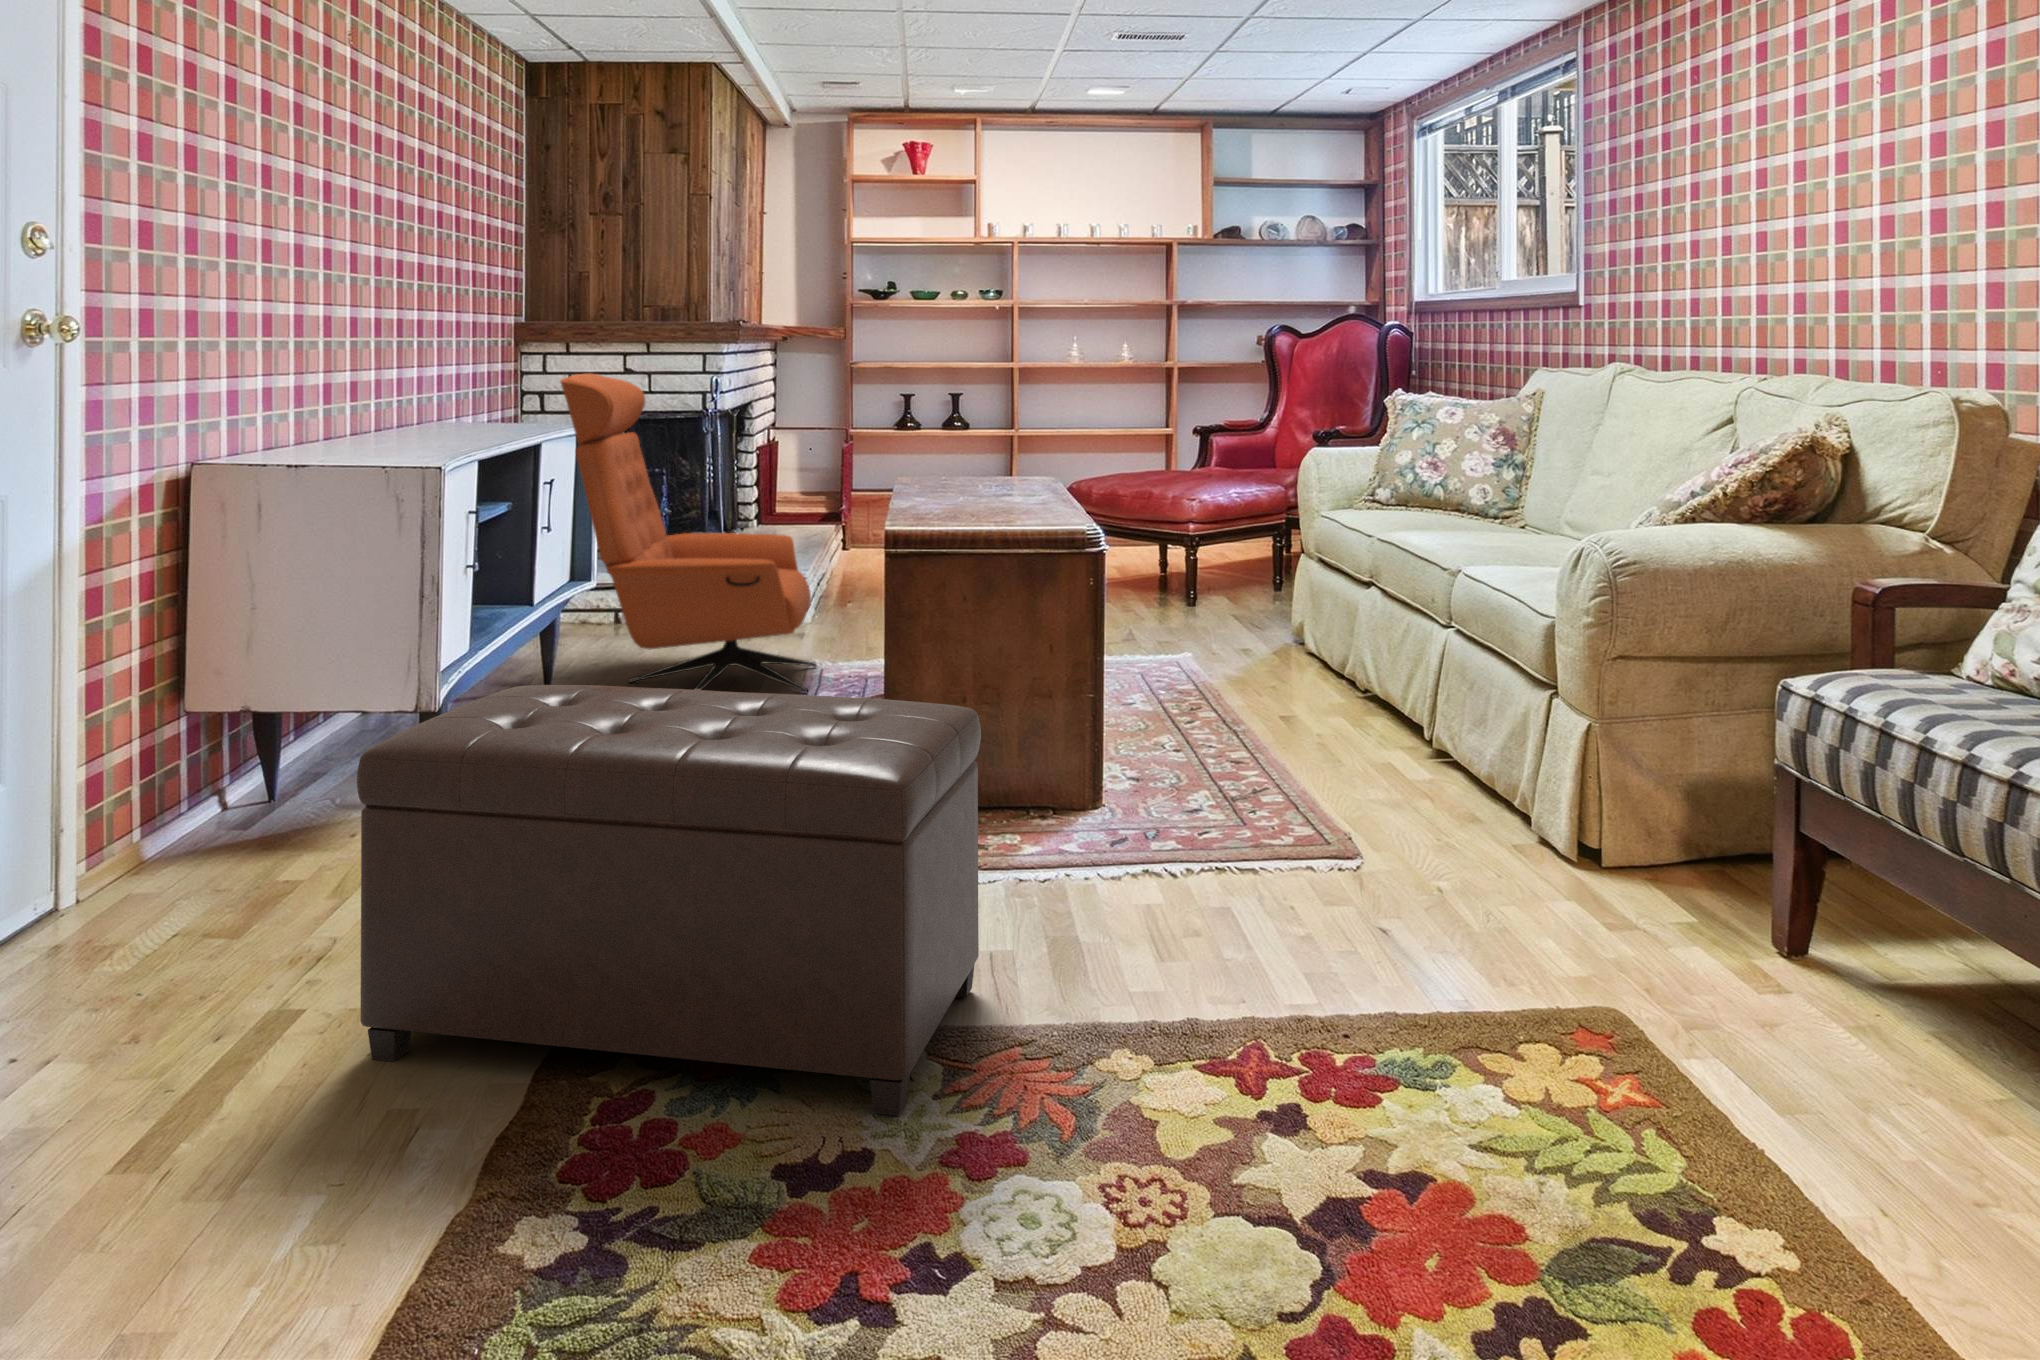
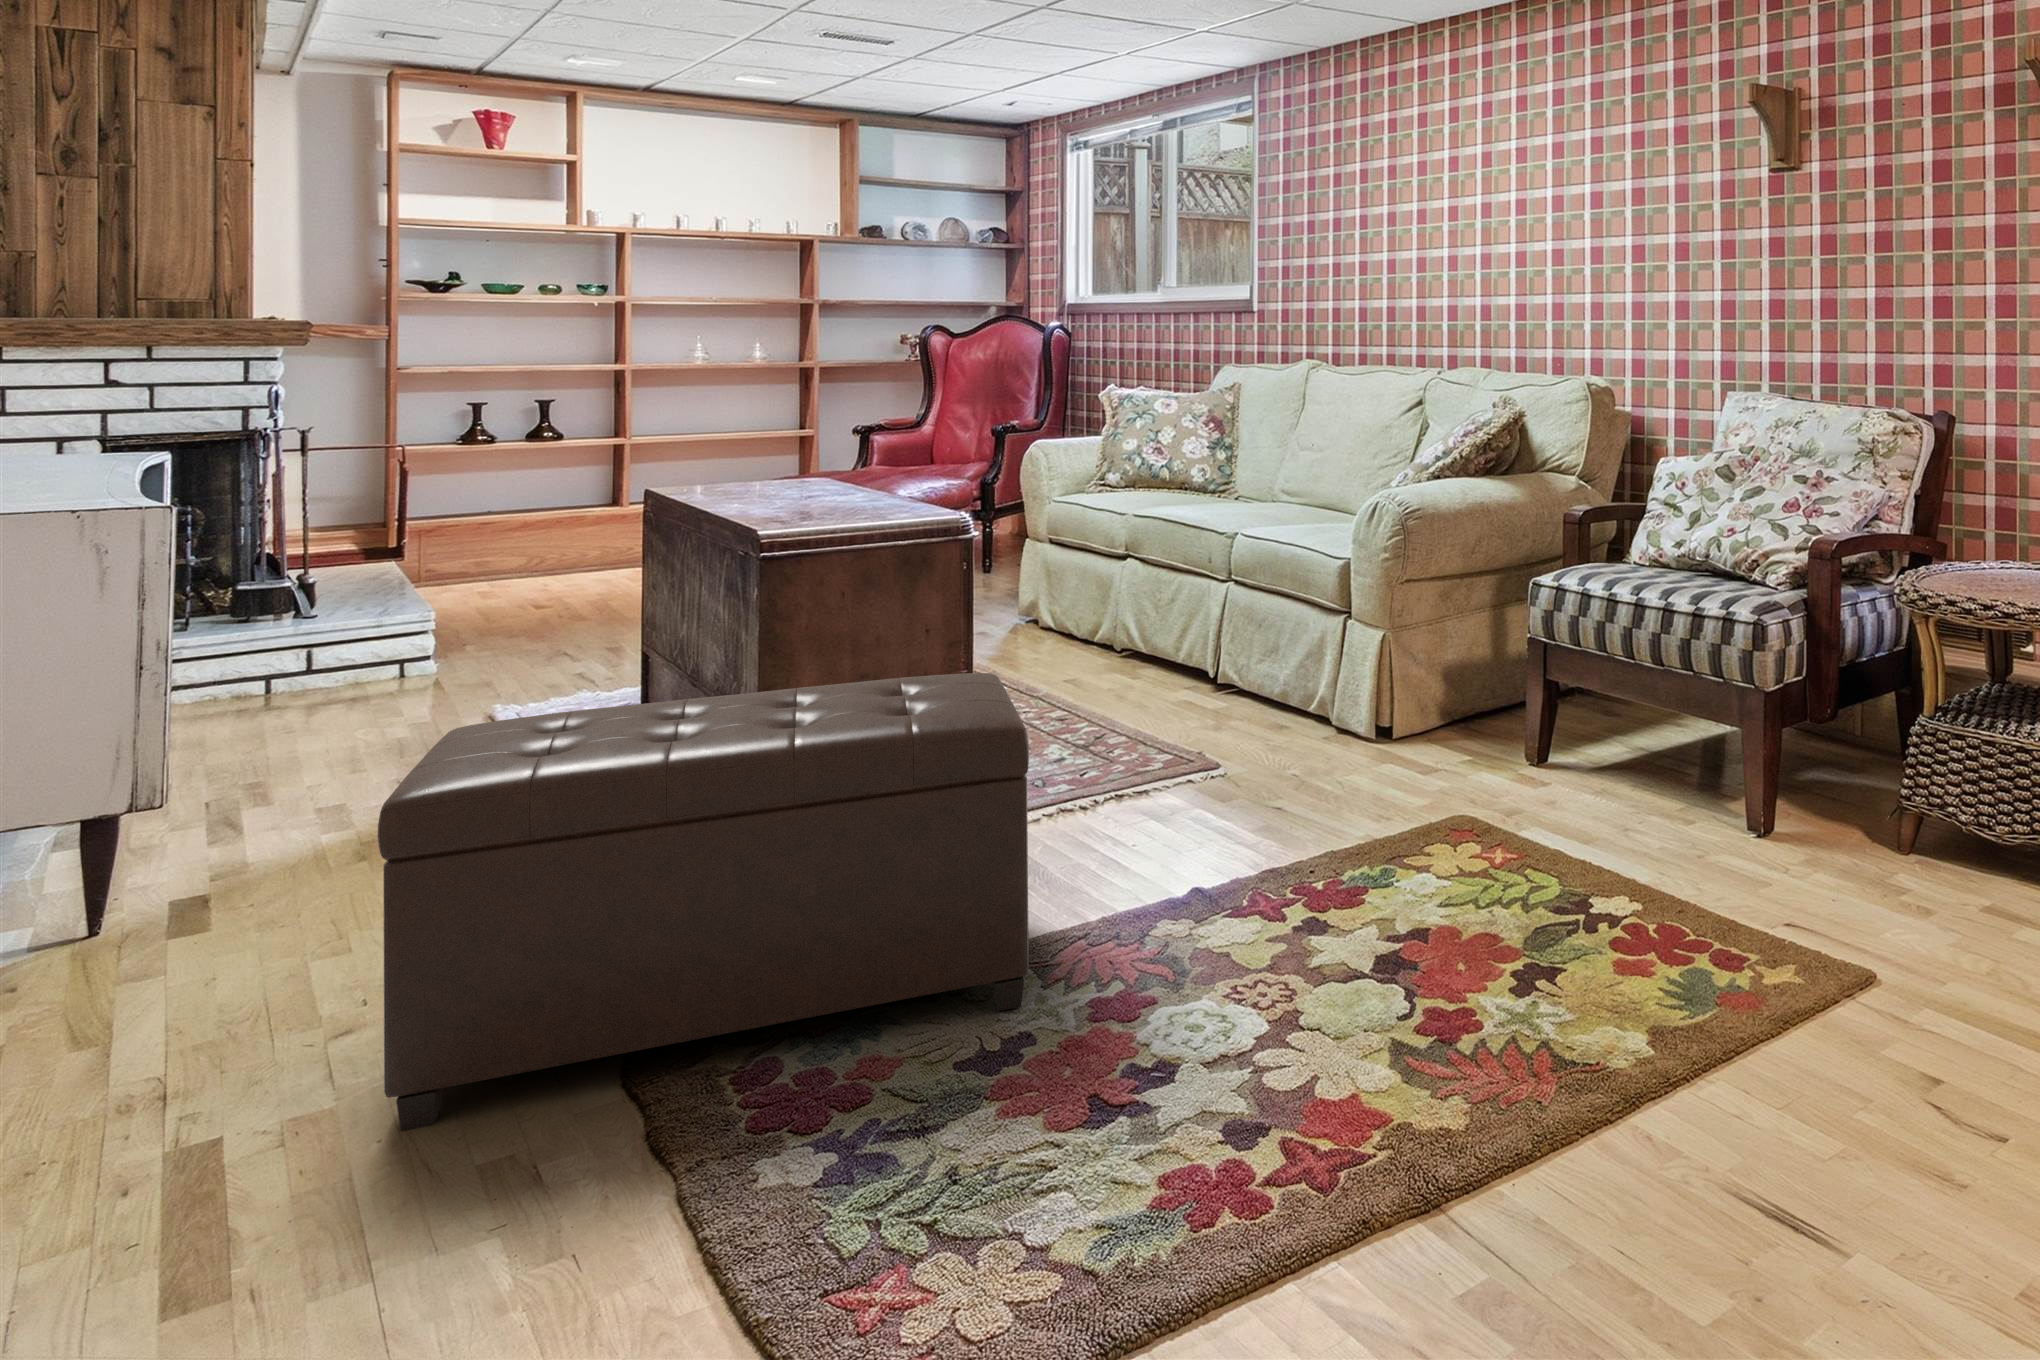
lounge chair: present [560,373,817,693] -> none [163,389,534,772]

